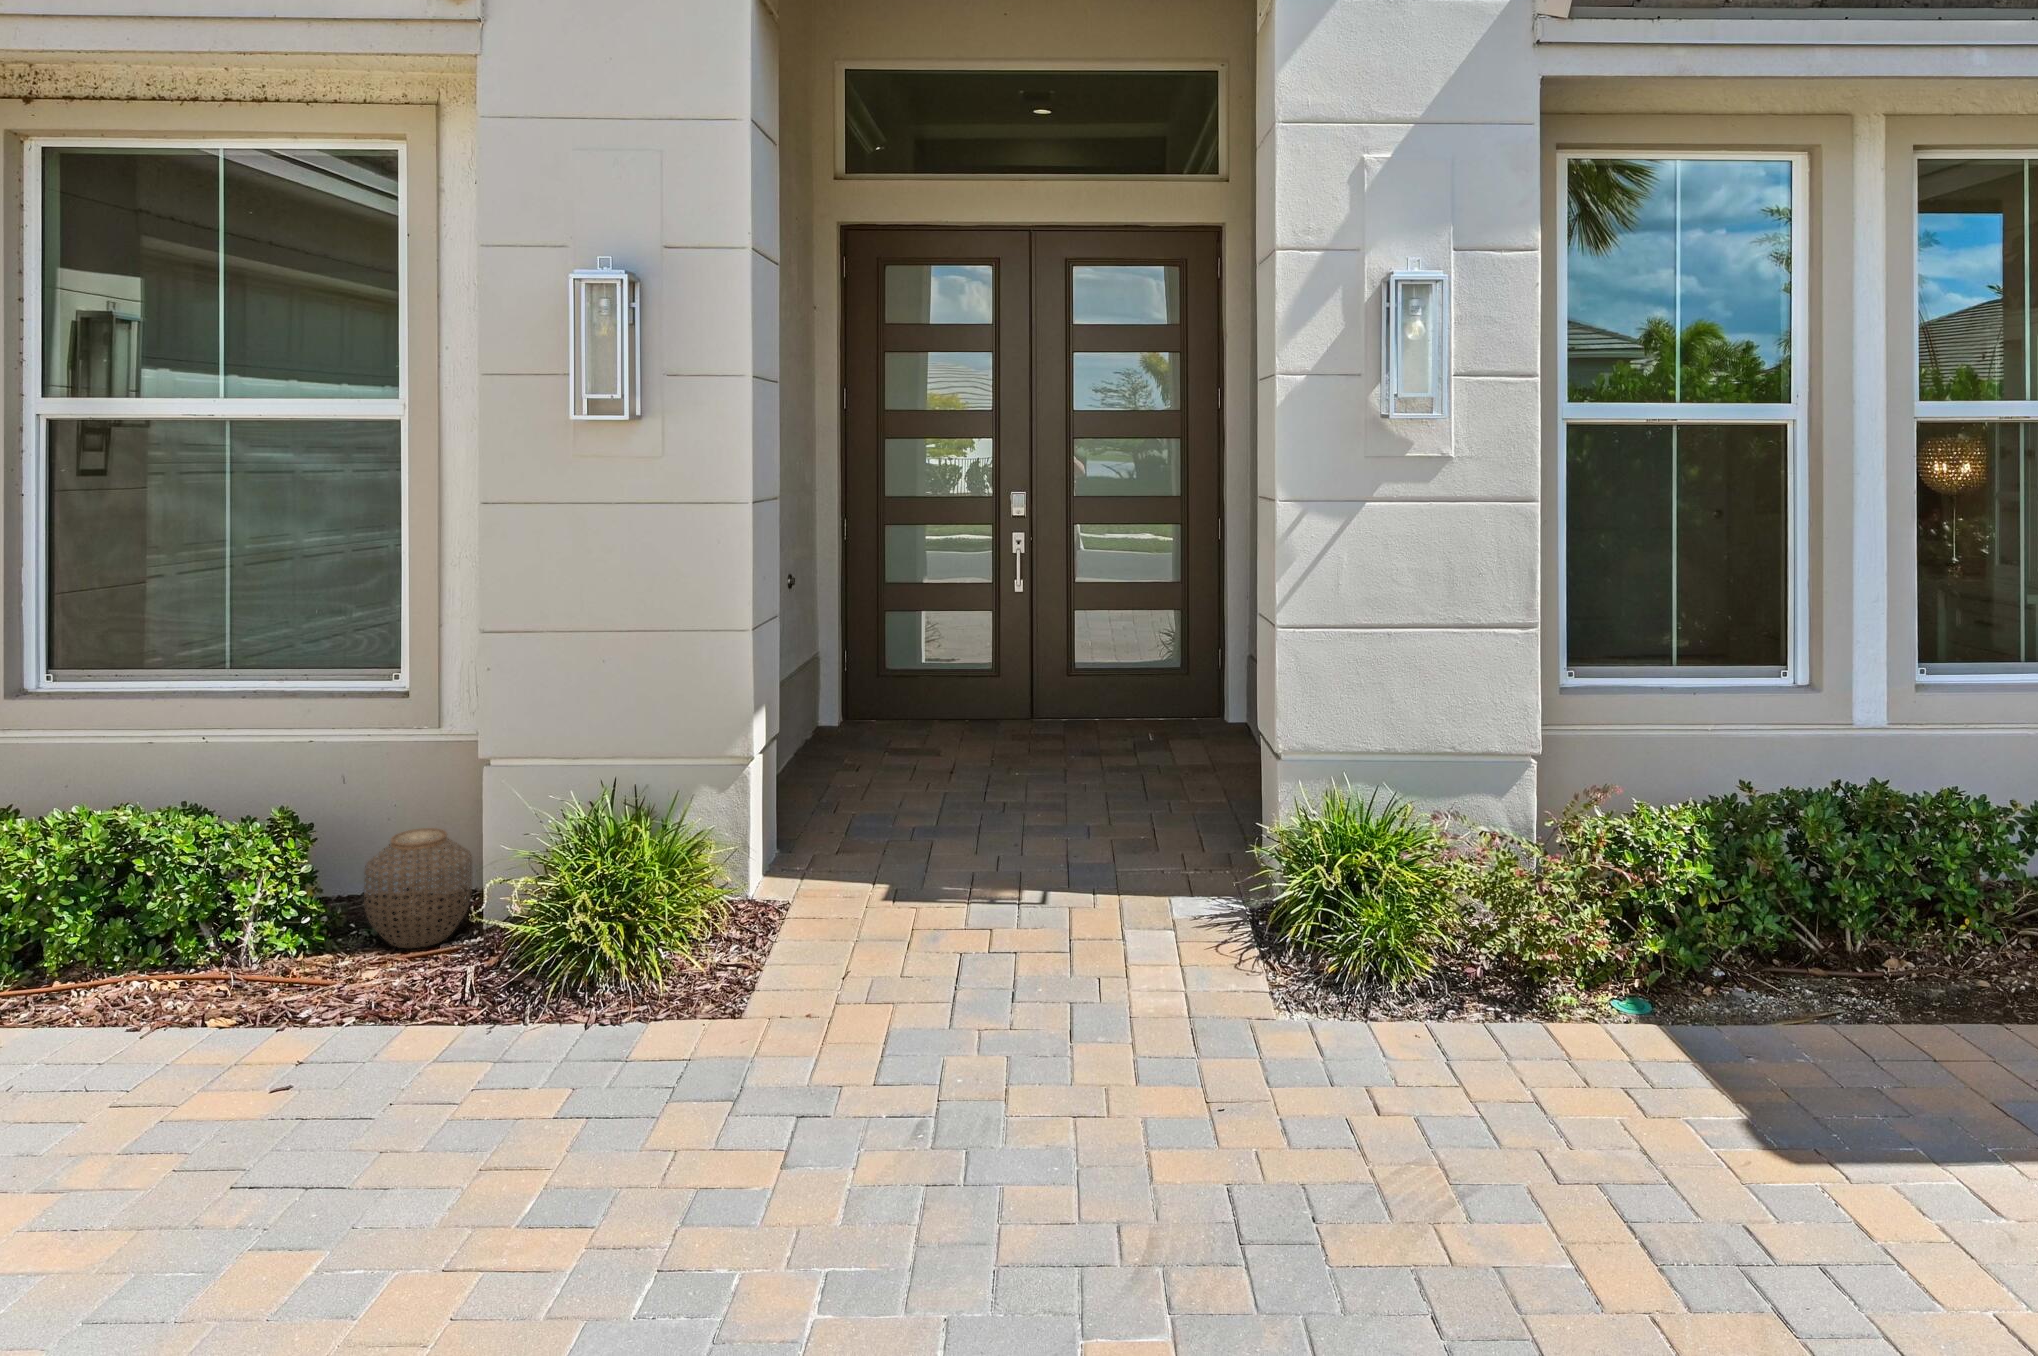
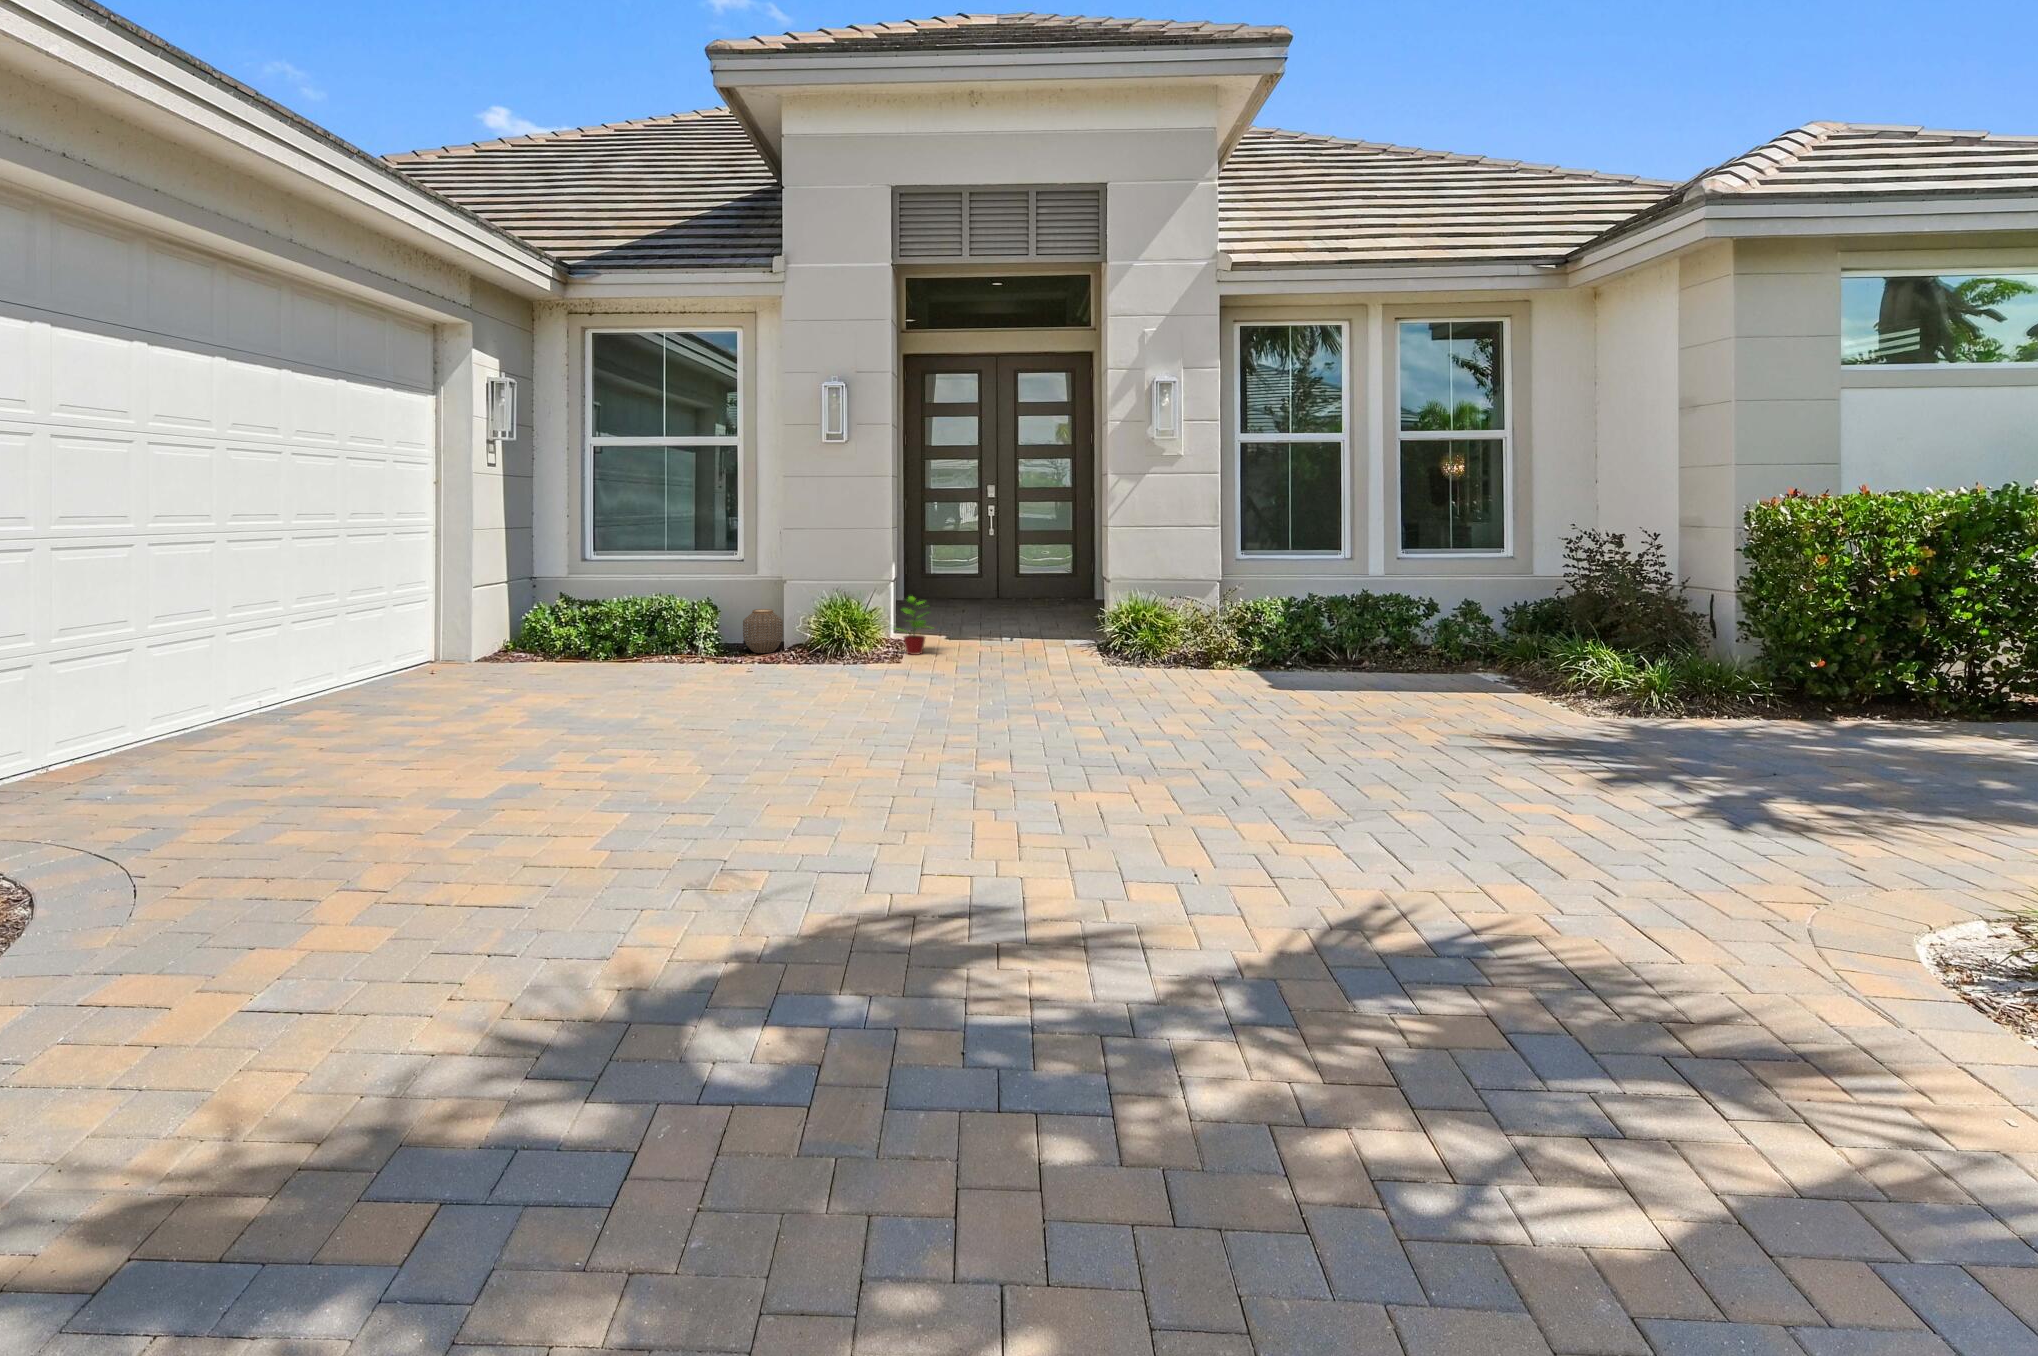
potted plant: none [728,796,843,952] -> present [896,596,926,655]

